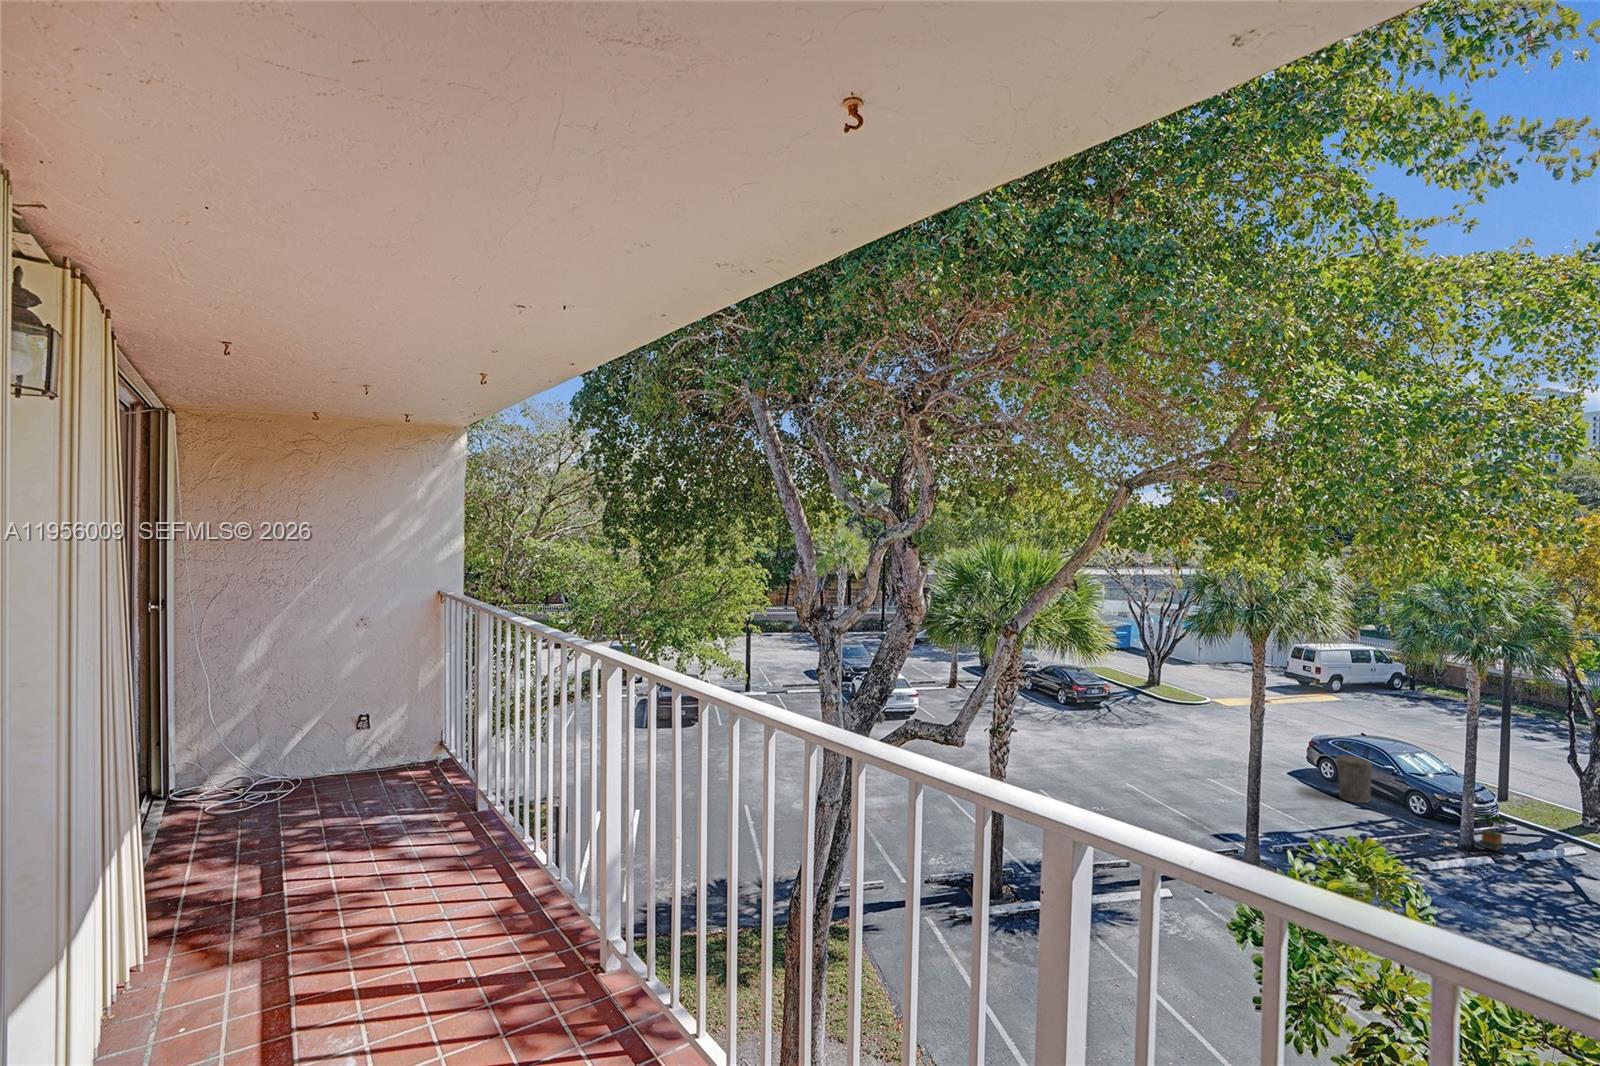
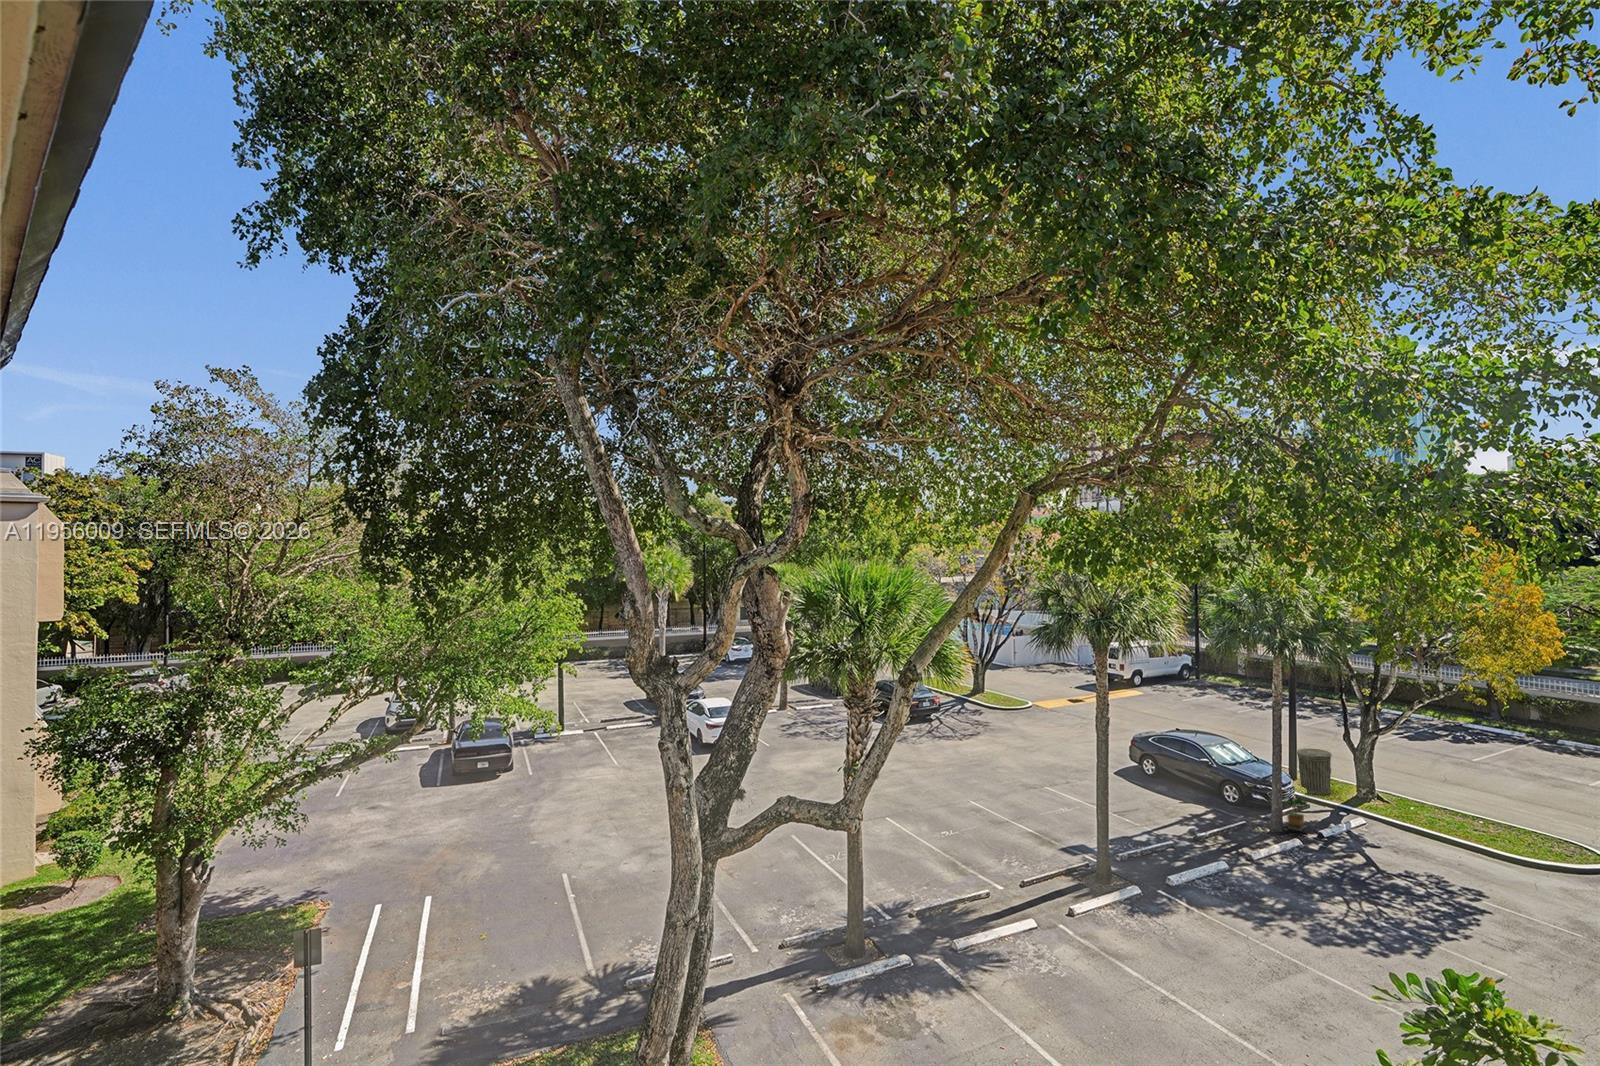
trash can: present [1336,755,1372,803] -> present [1297,748,1332,795]

